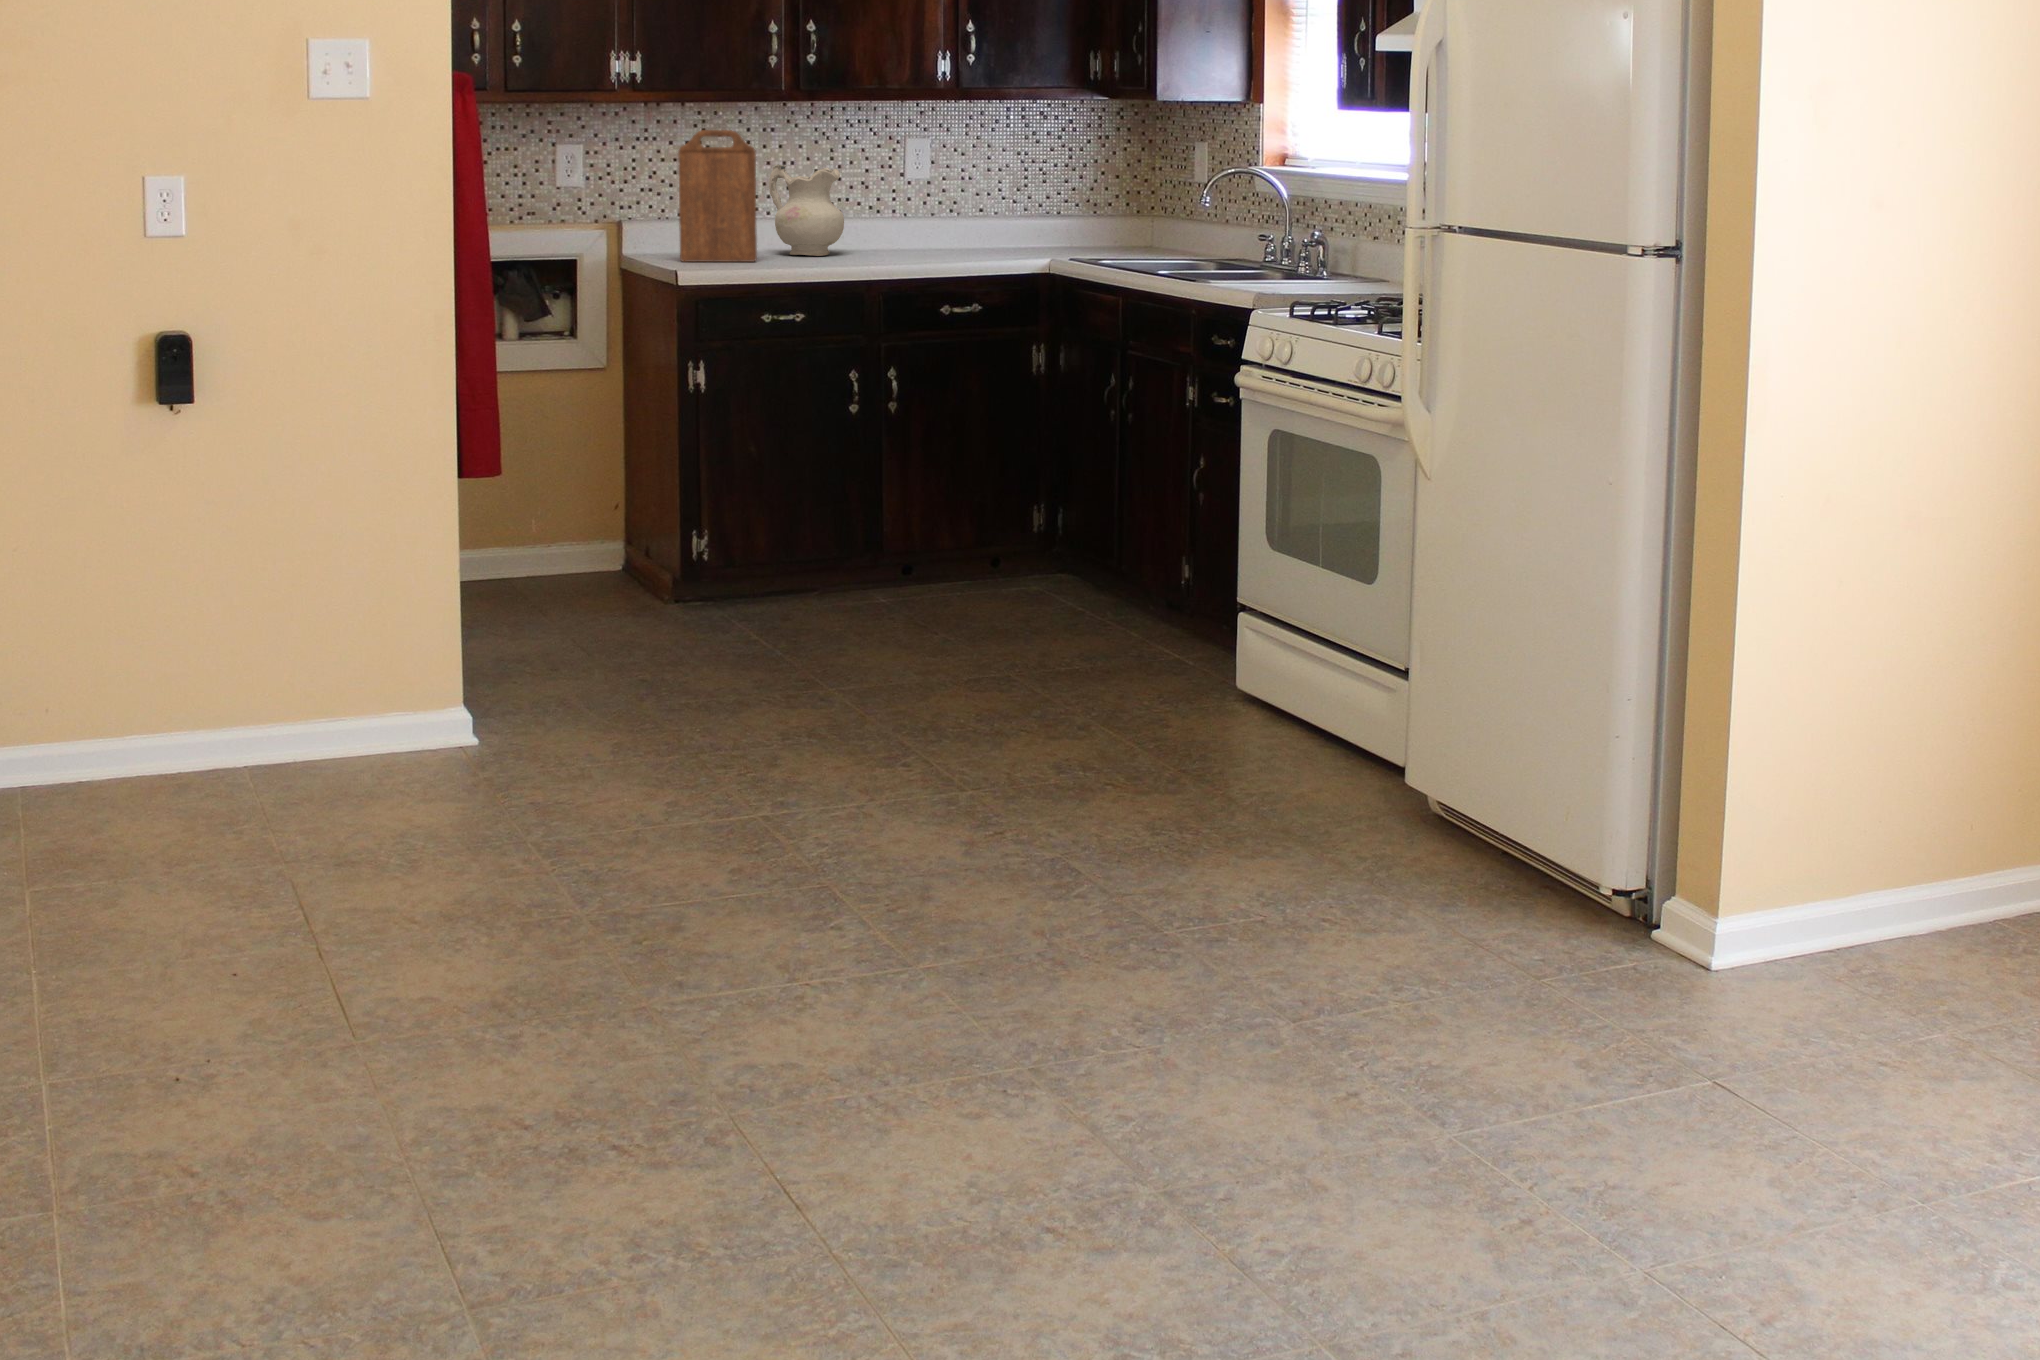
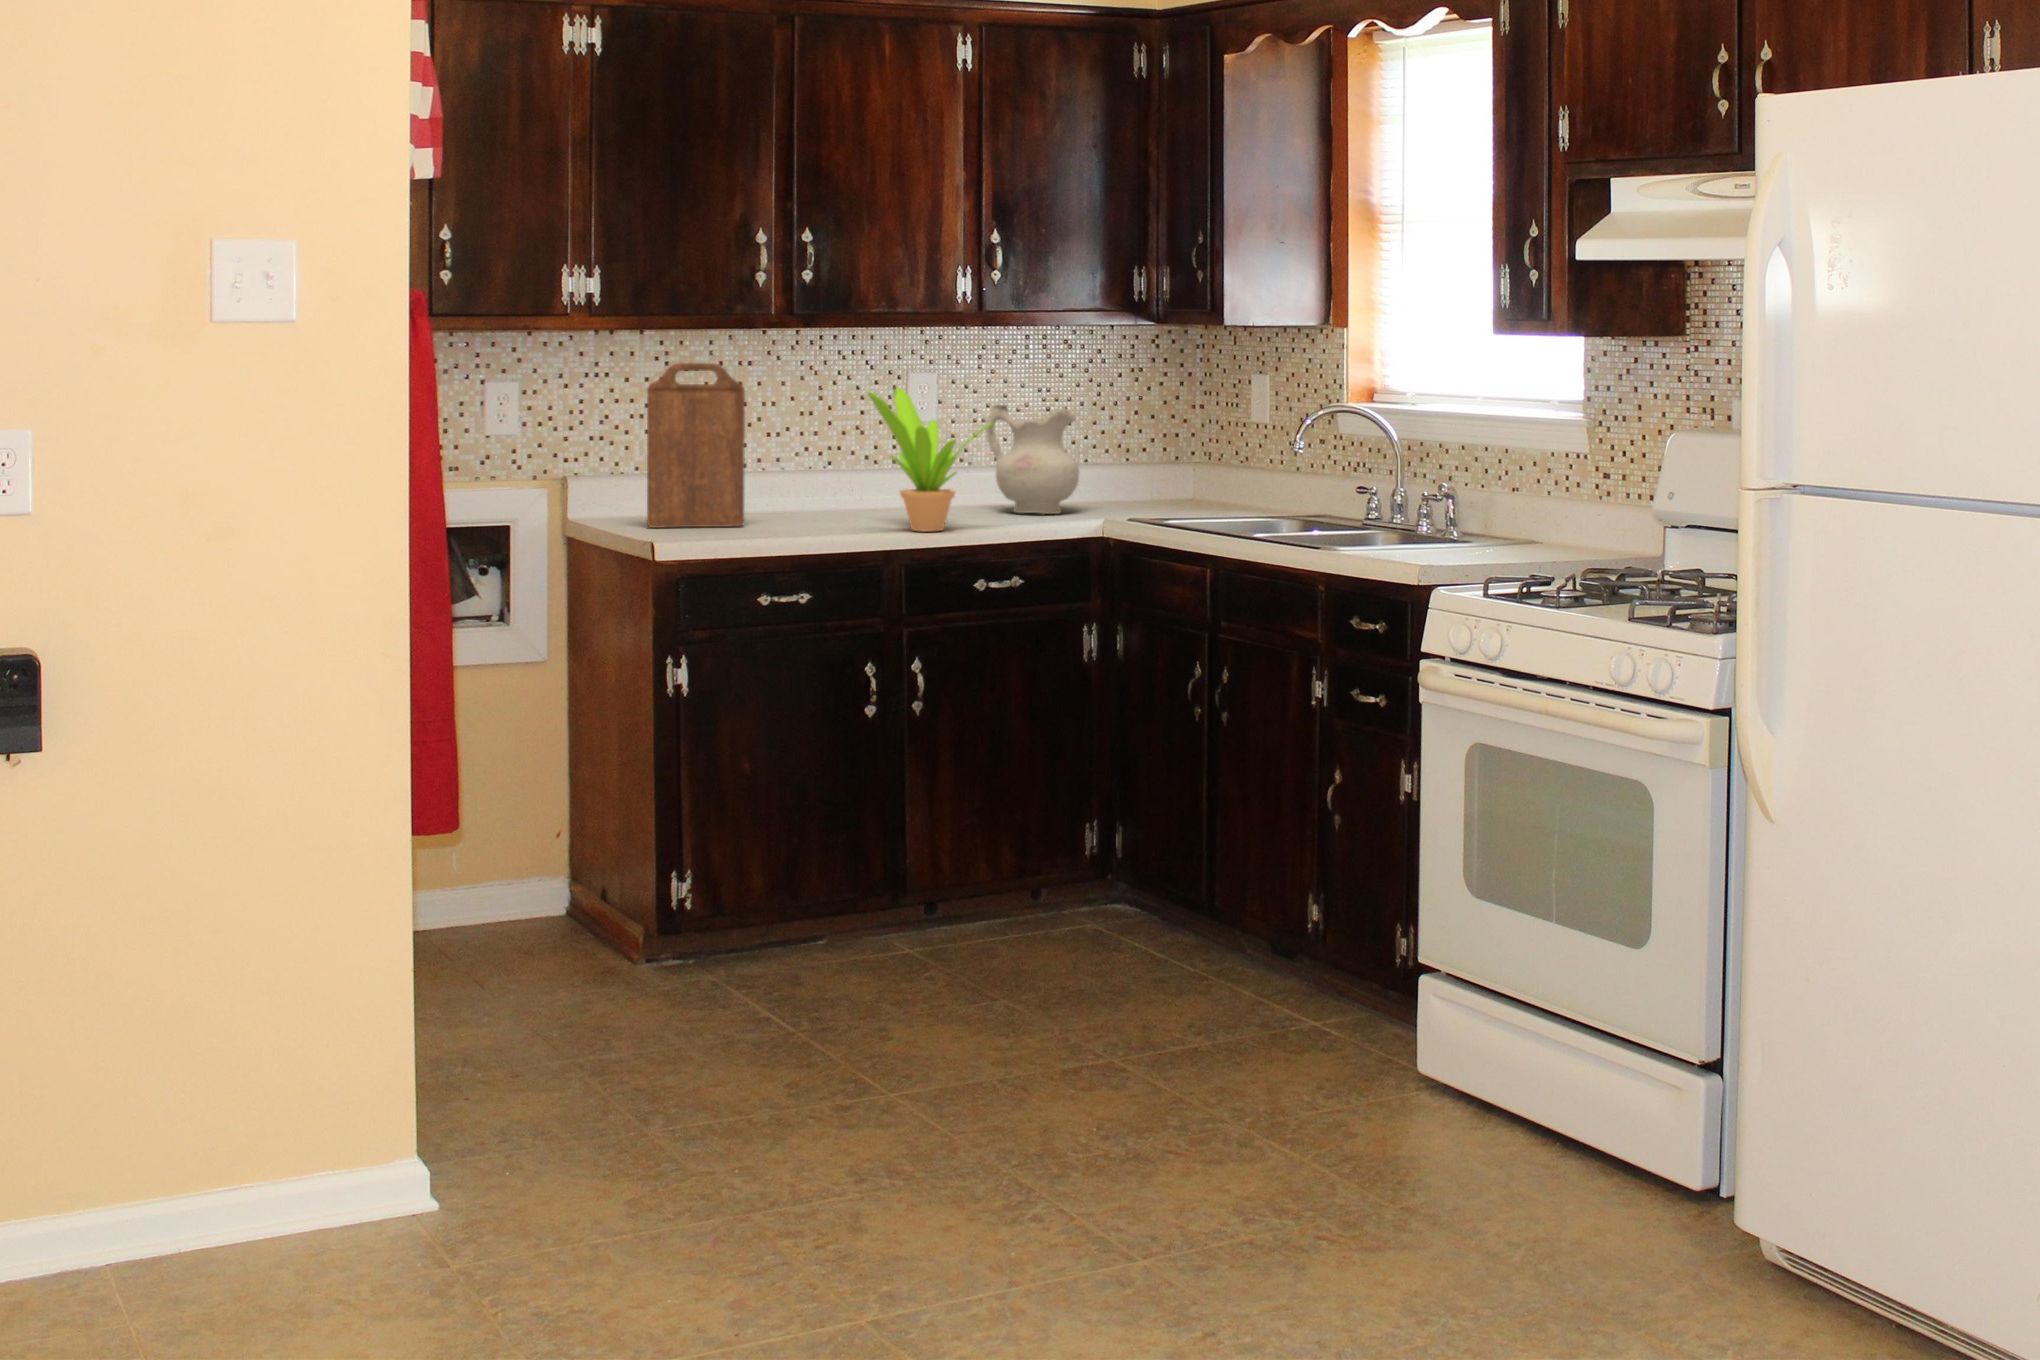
potted plant: none [845,150,951,267] -> present [867,387,993,532]
ceramic pitcher: present [769,165,844,256] -> present [986,404,1079,514]

